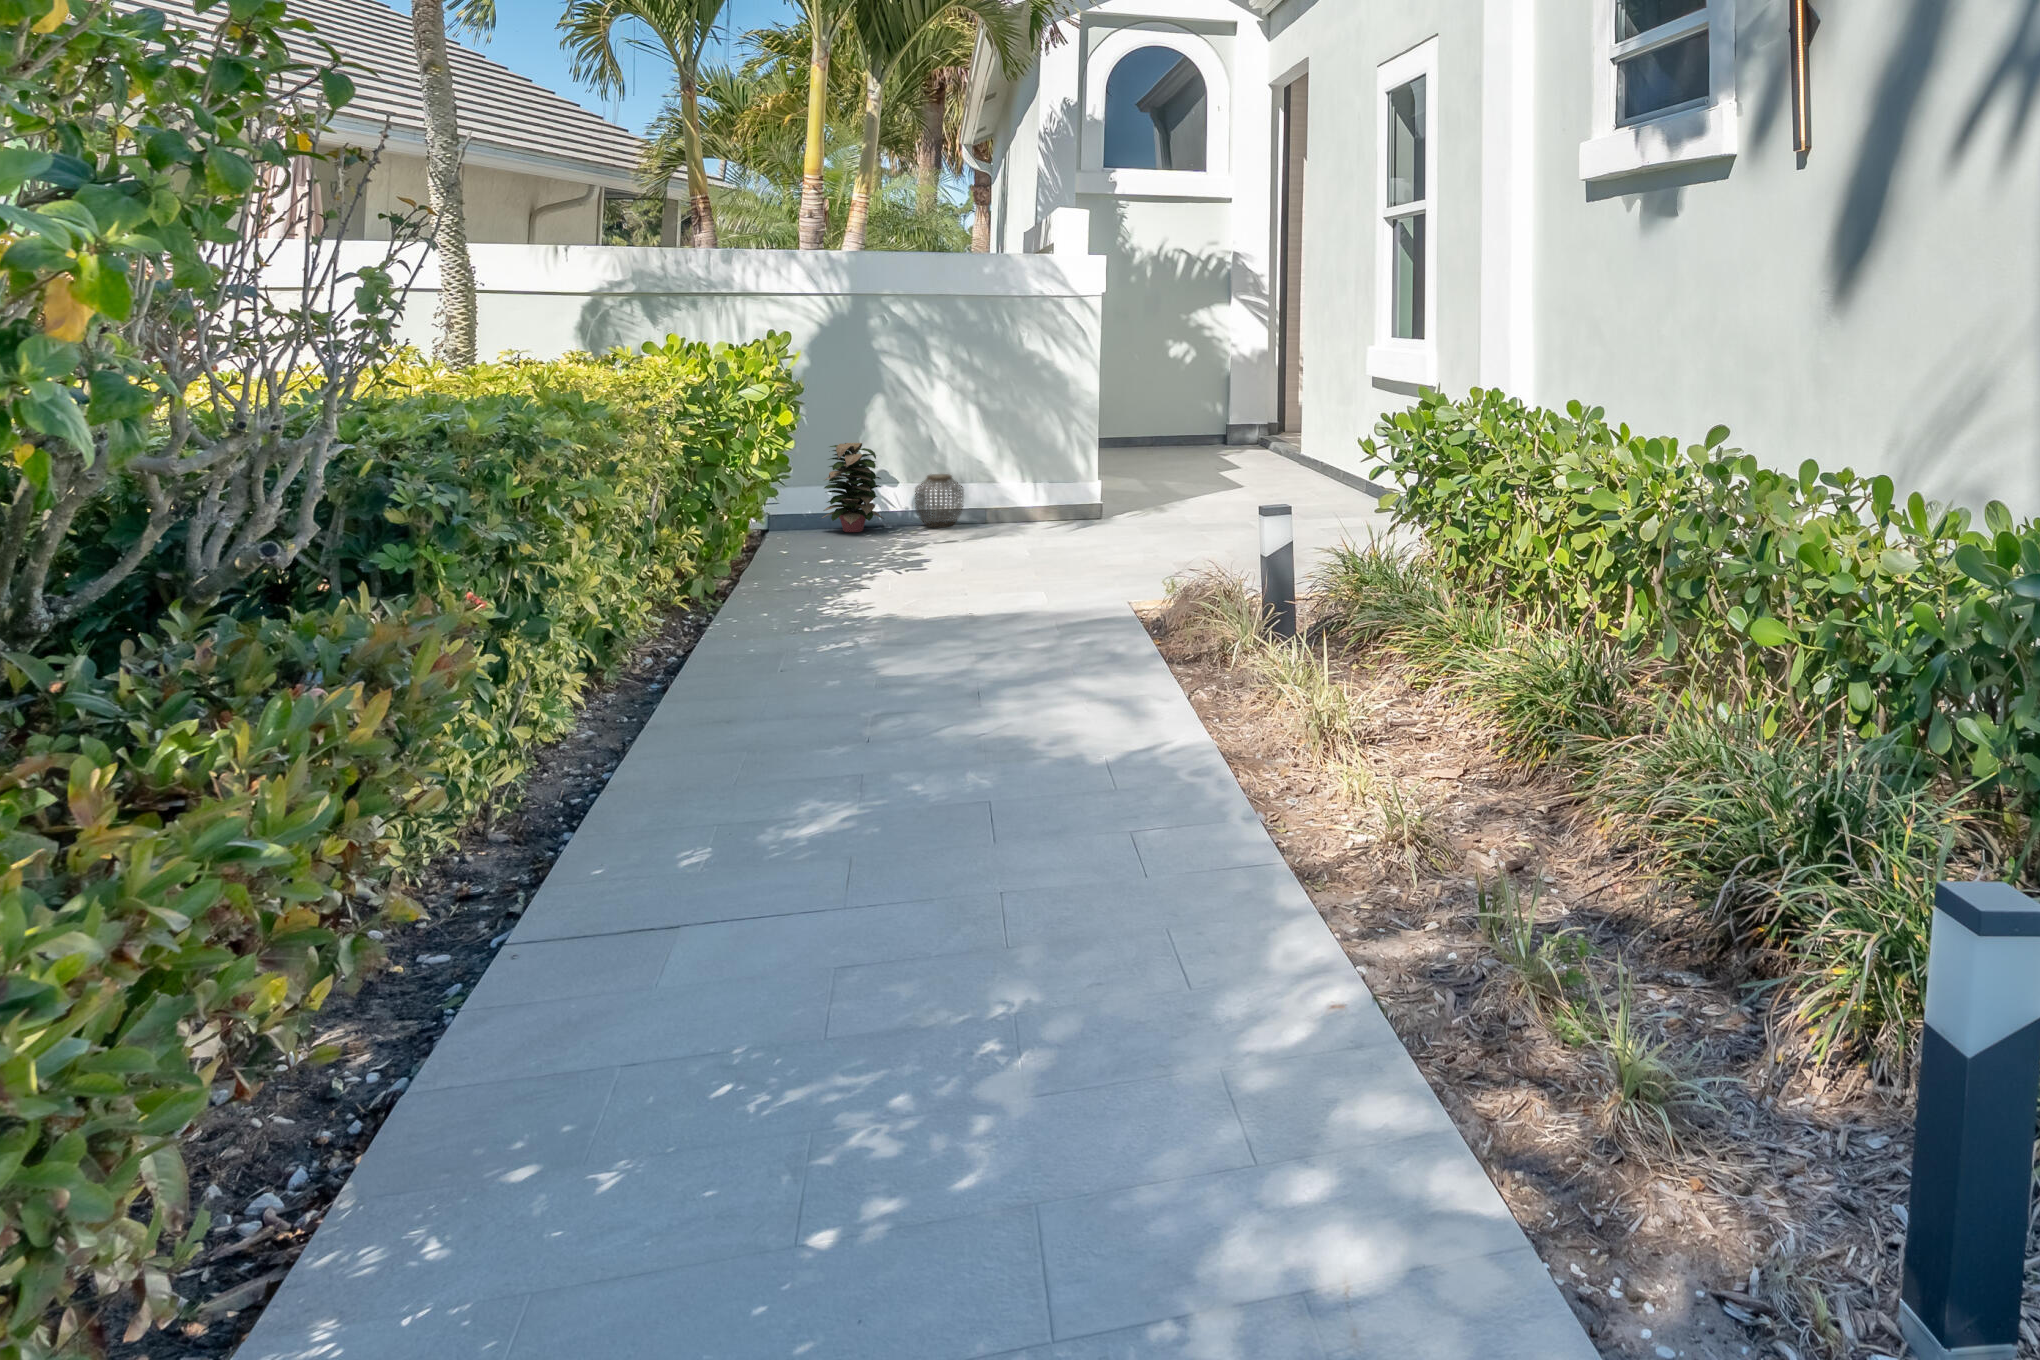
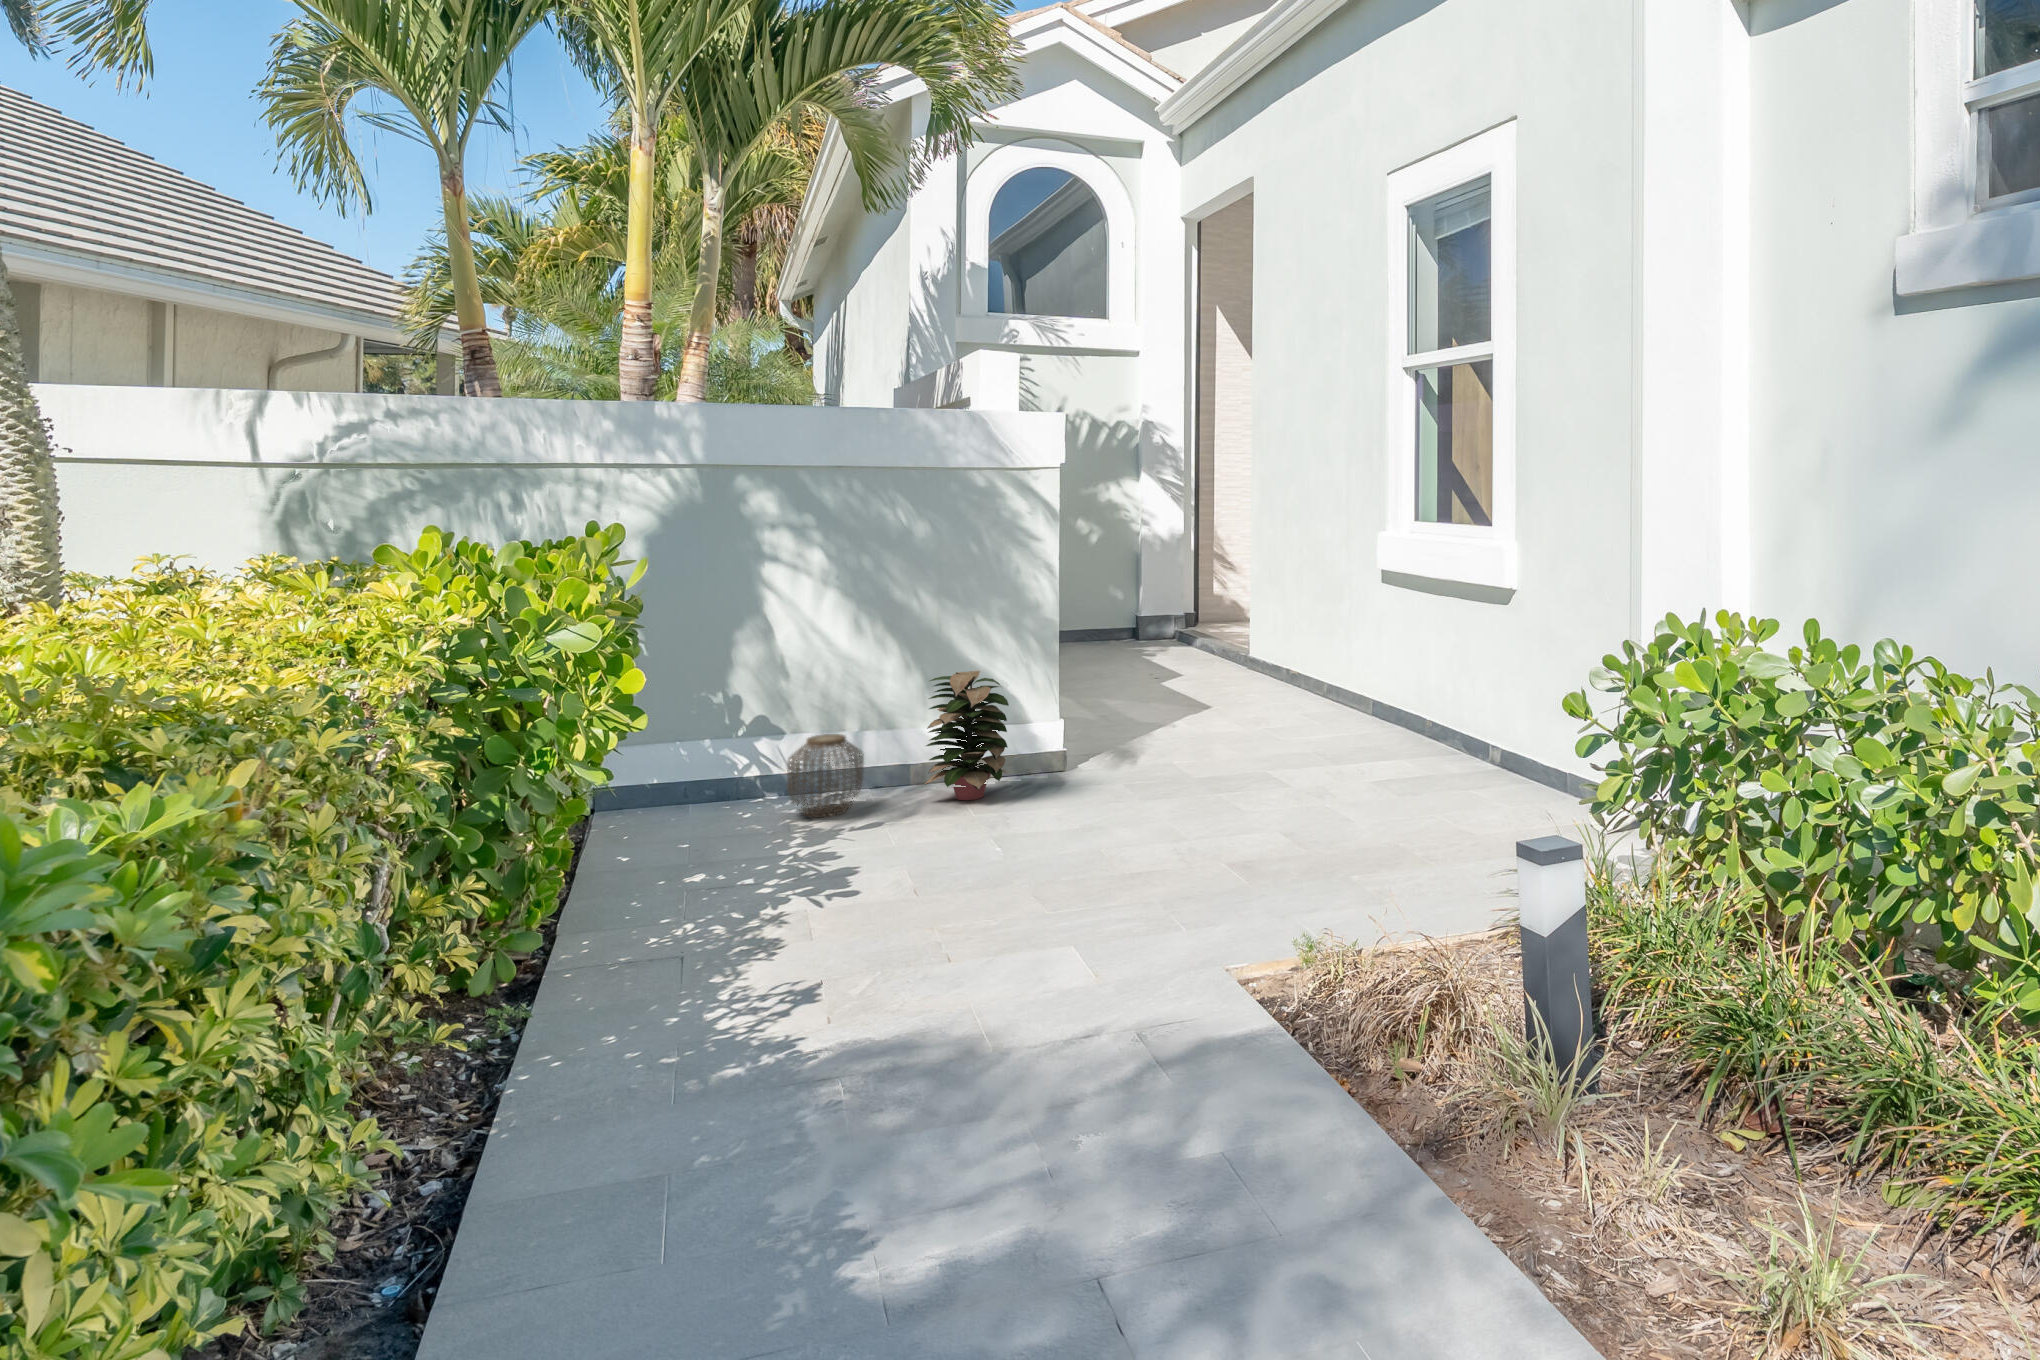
decorative plant: present [821,443,884,532] -> present [923,671,1009,800]

